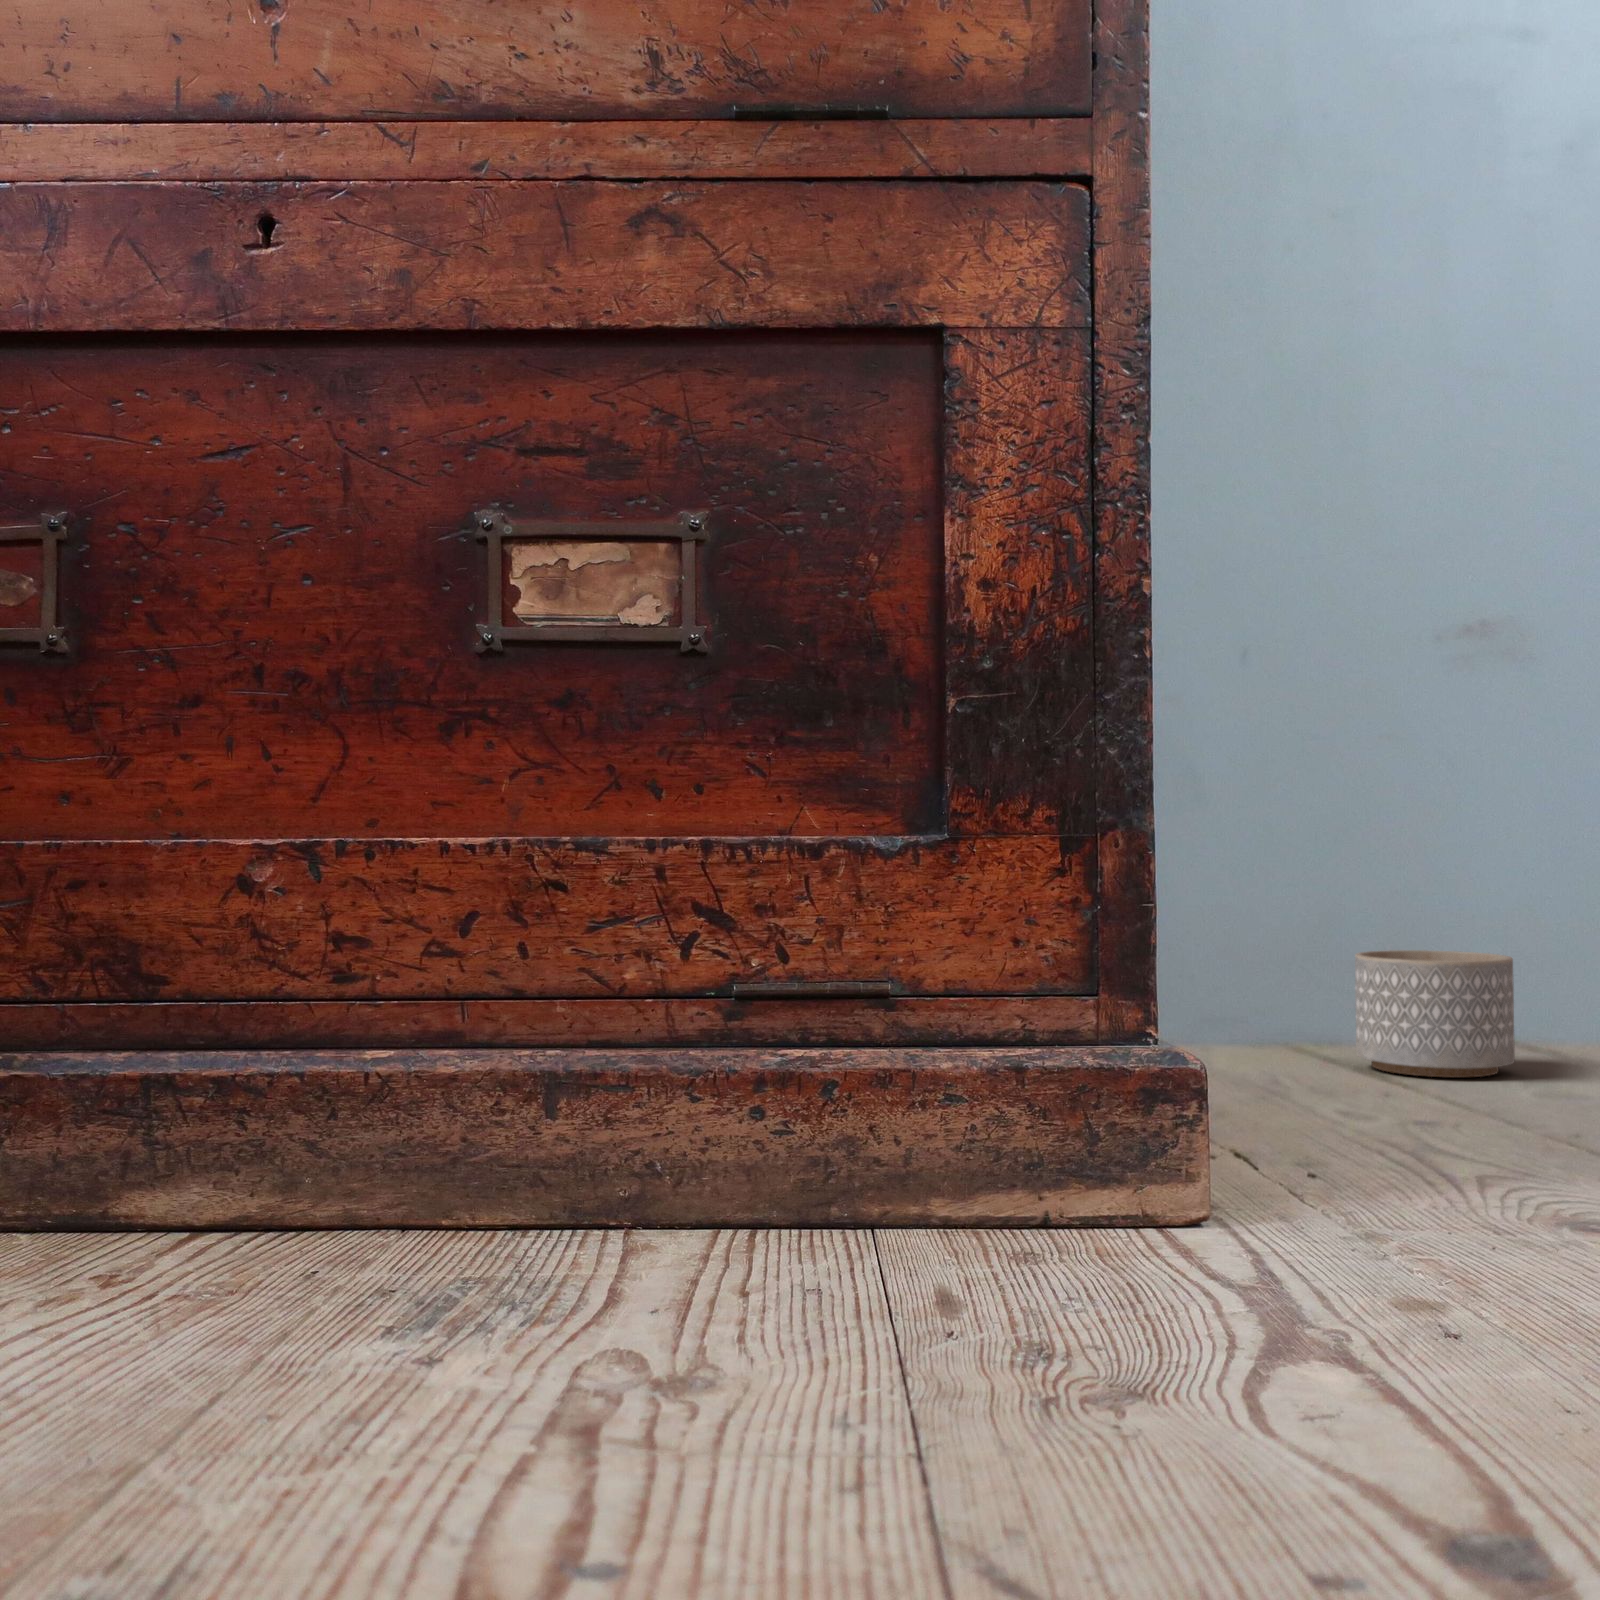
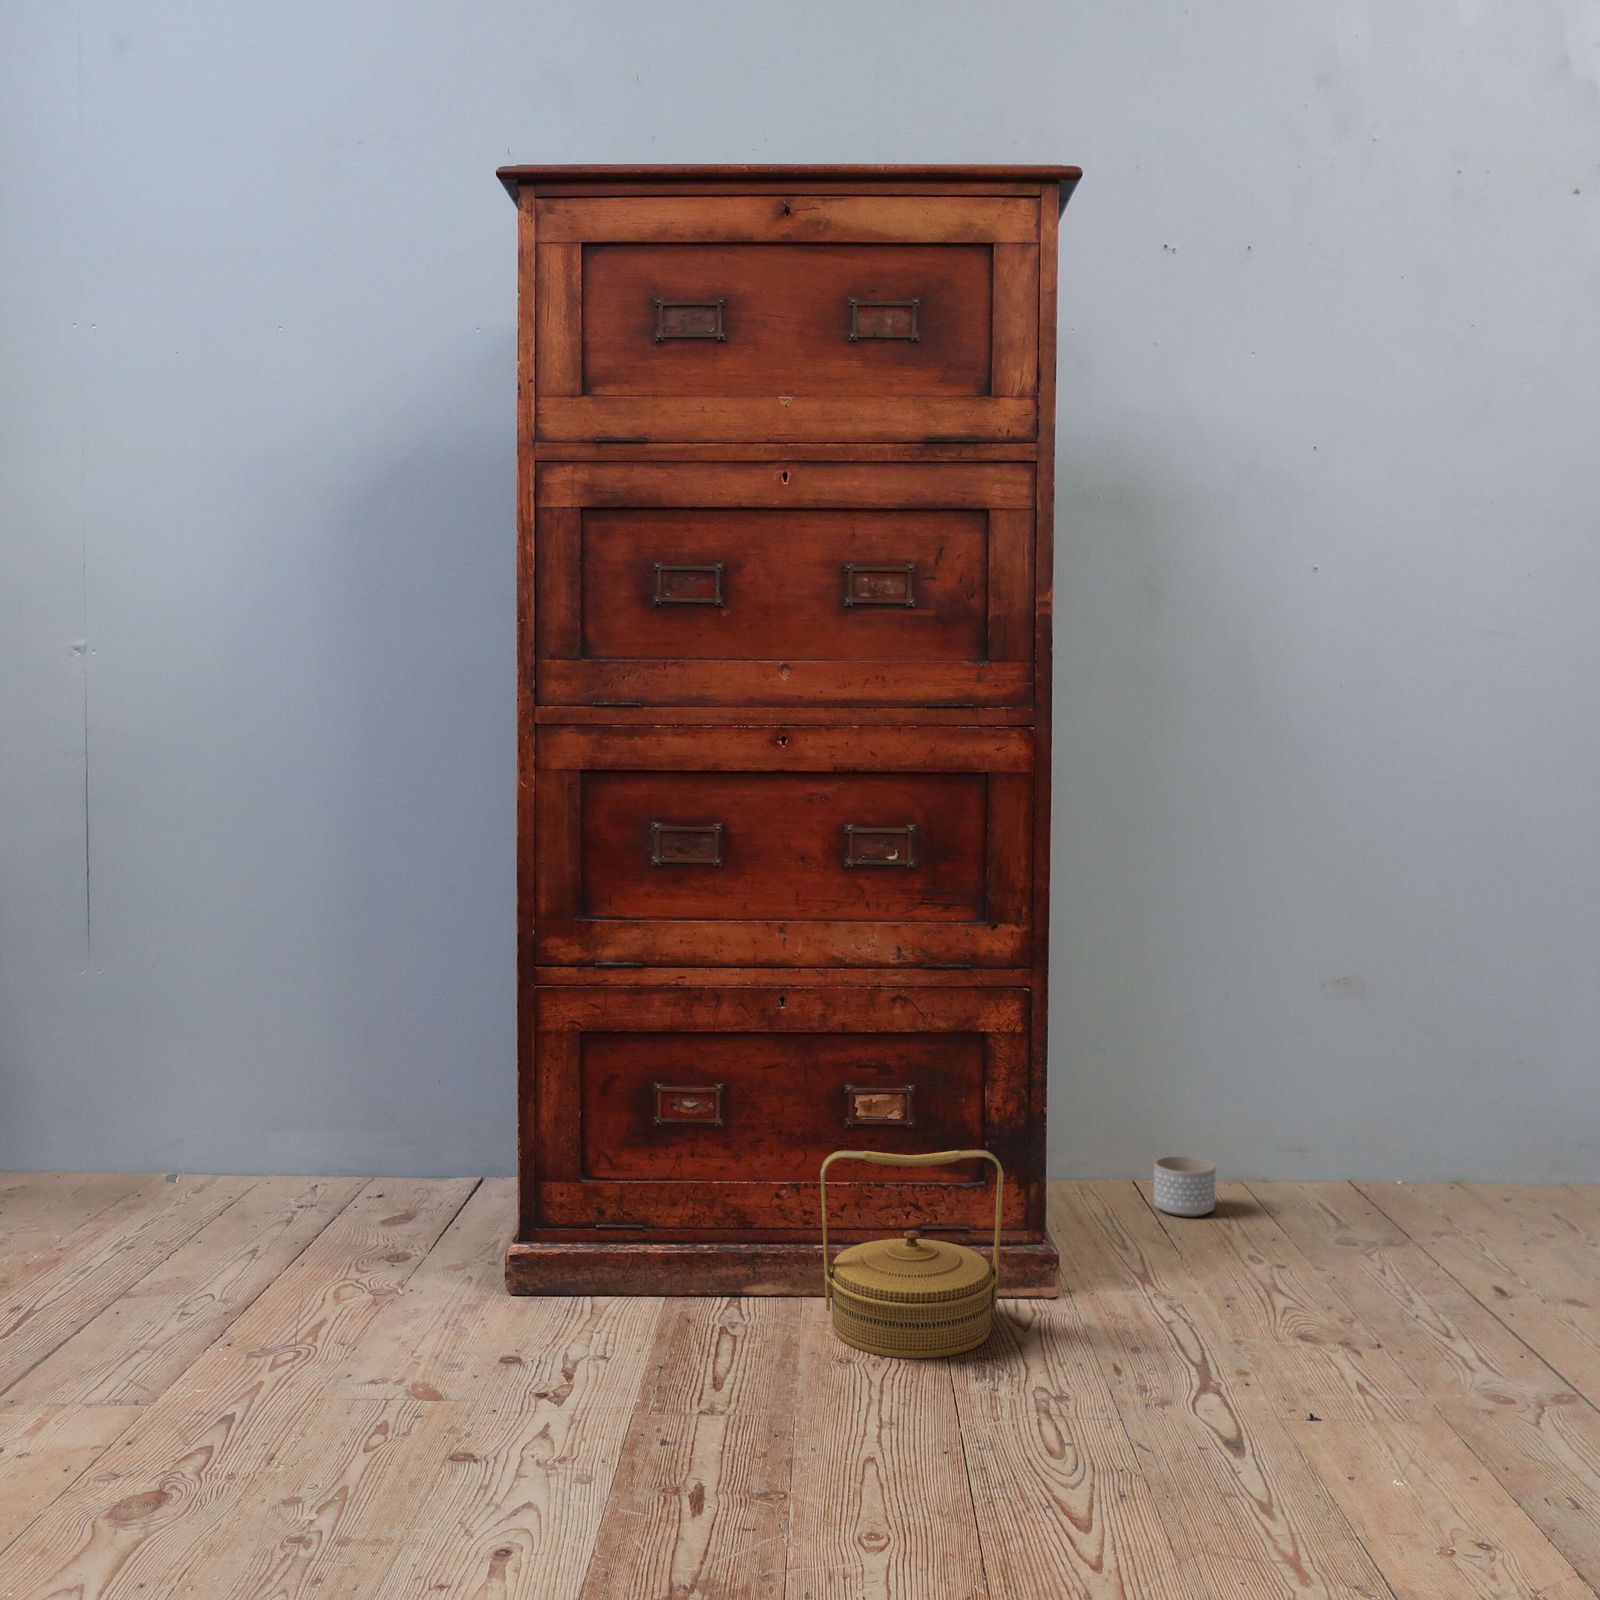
woven basket: none [268,575,1024,1436] -> present [821,1150,1004,1359]

